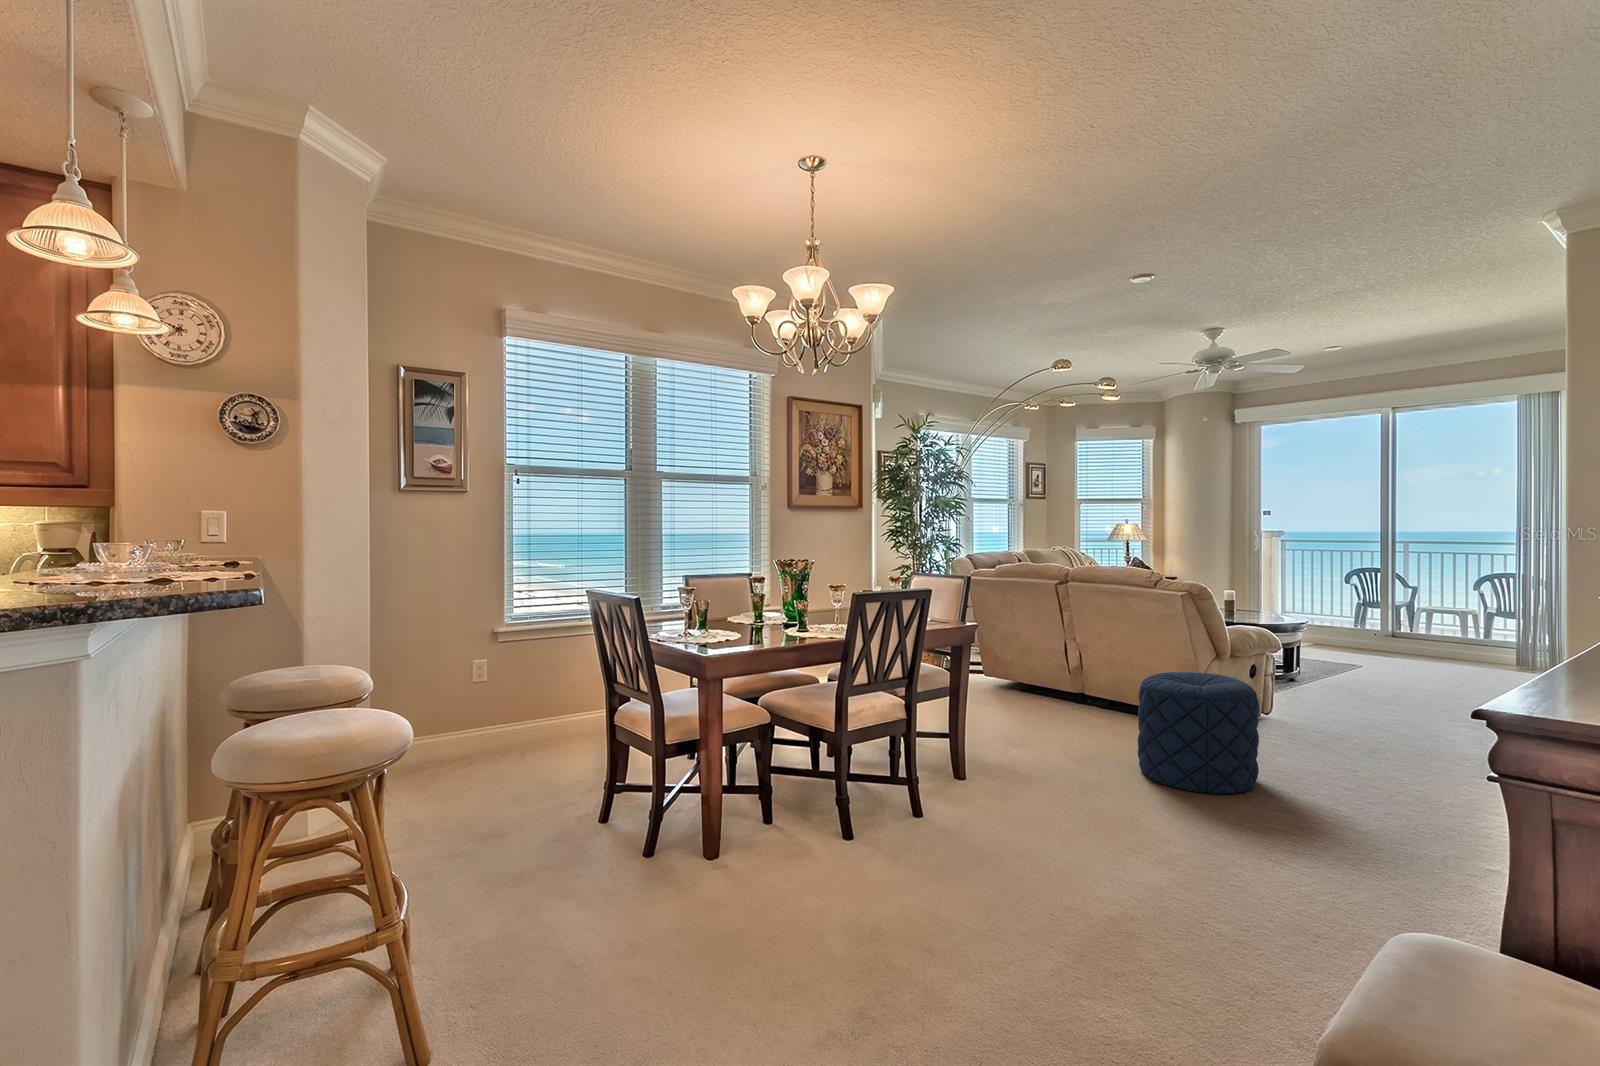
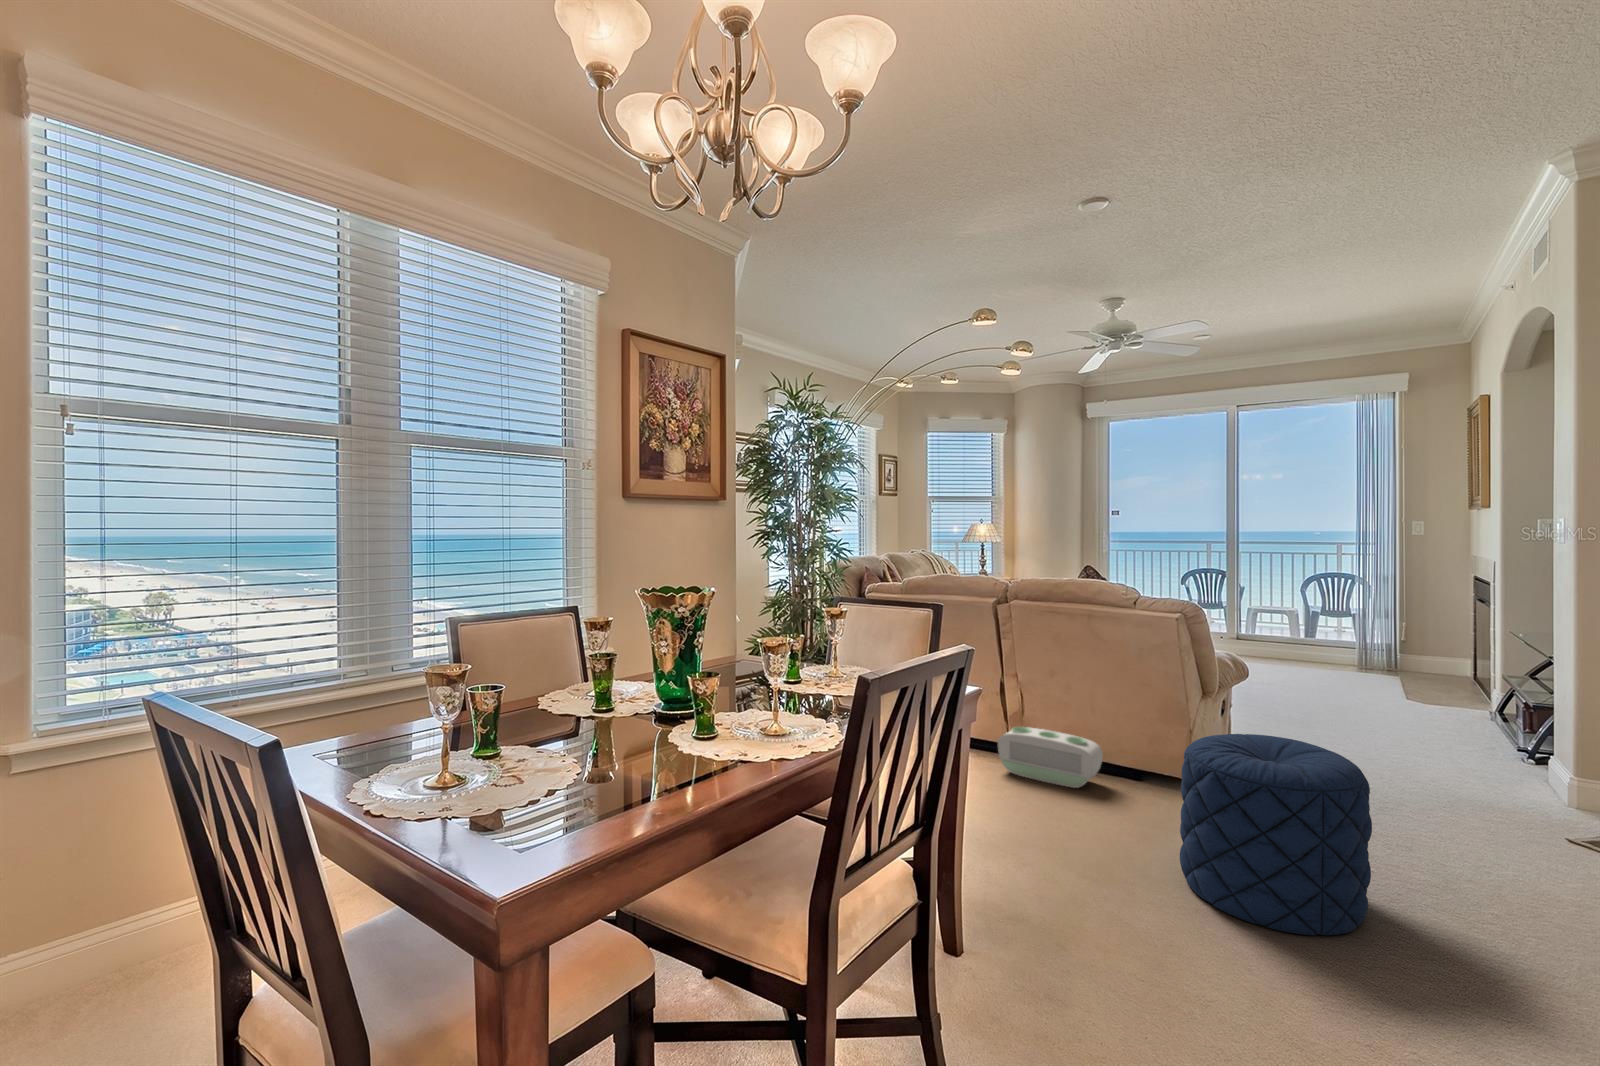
air purifier: none [1059,679,1137,723] -> present [998,727,1103,788]

